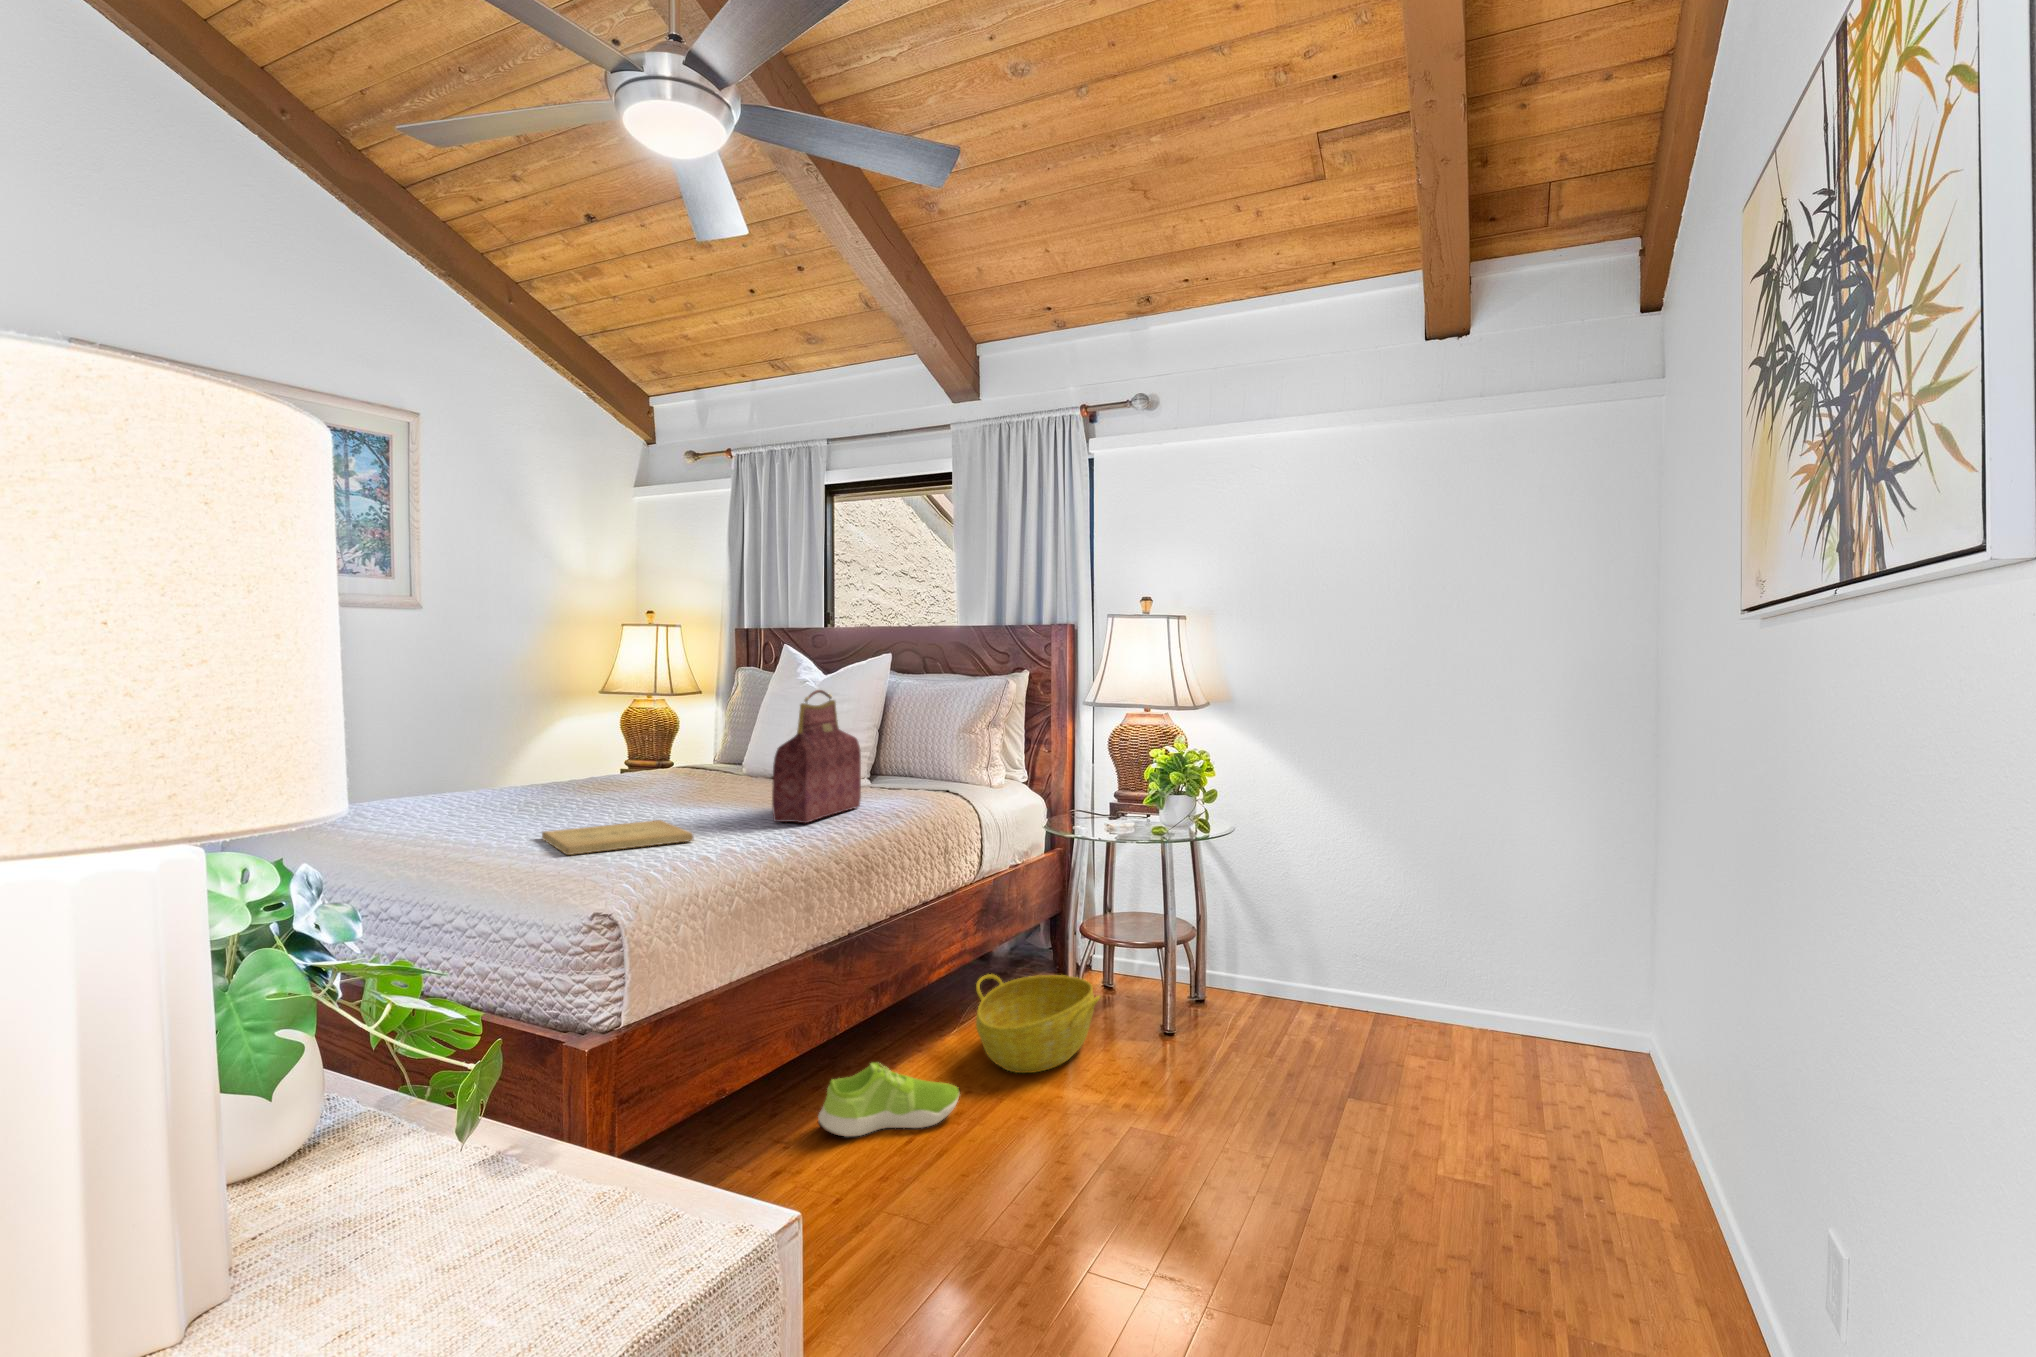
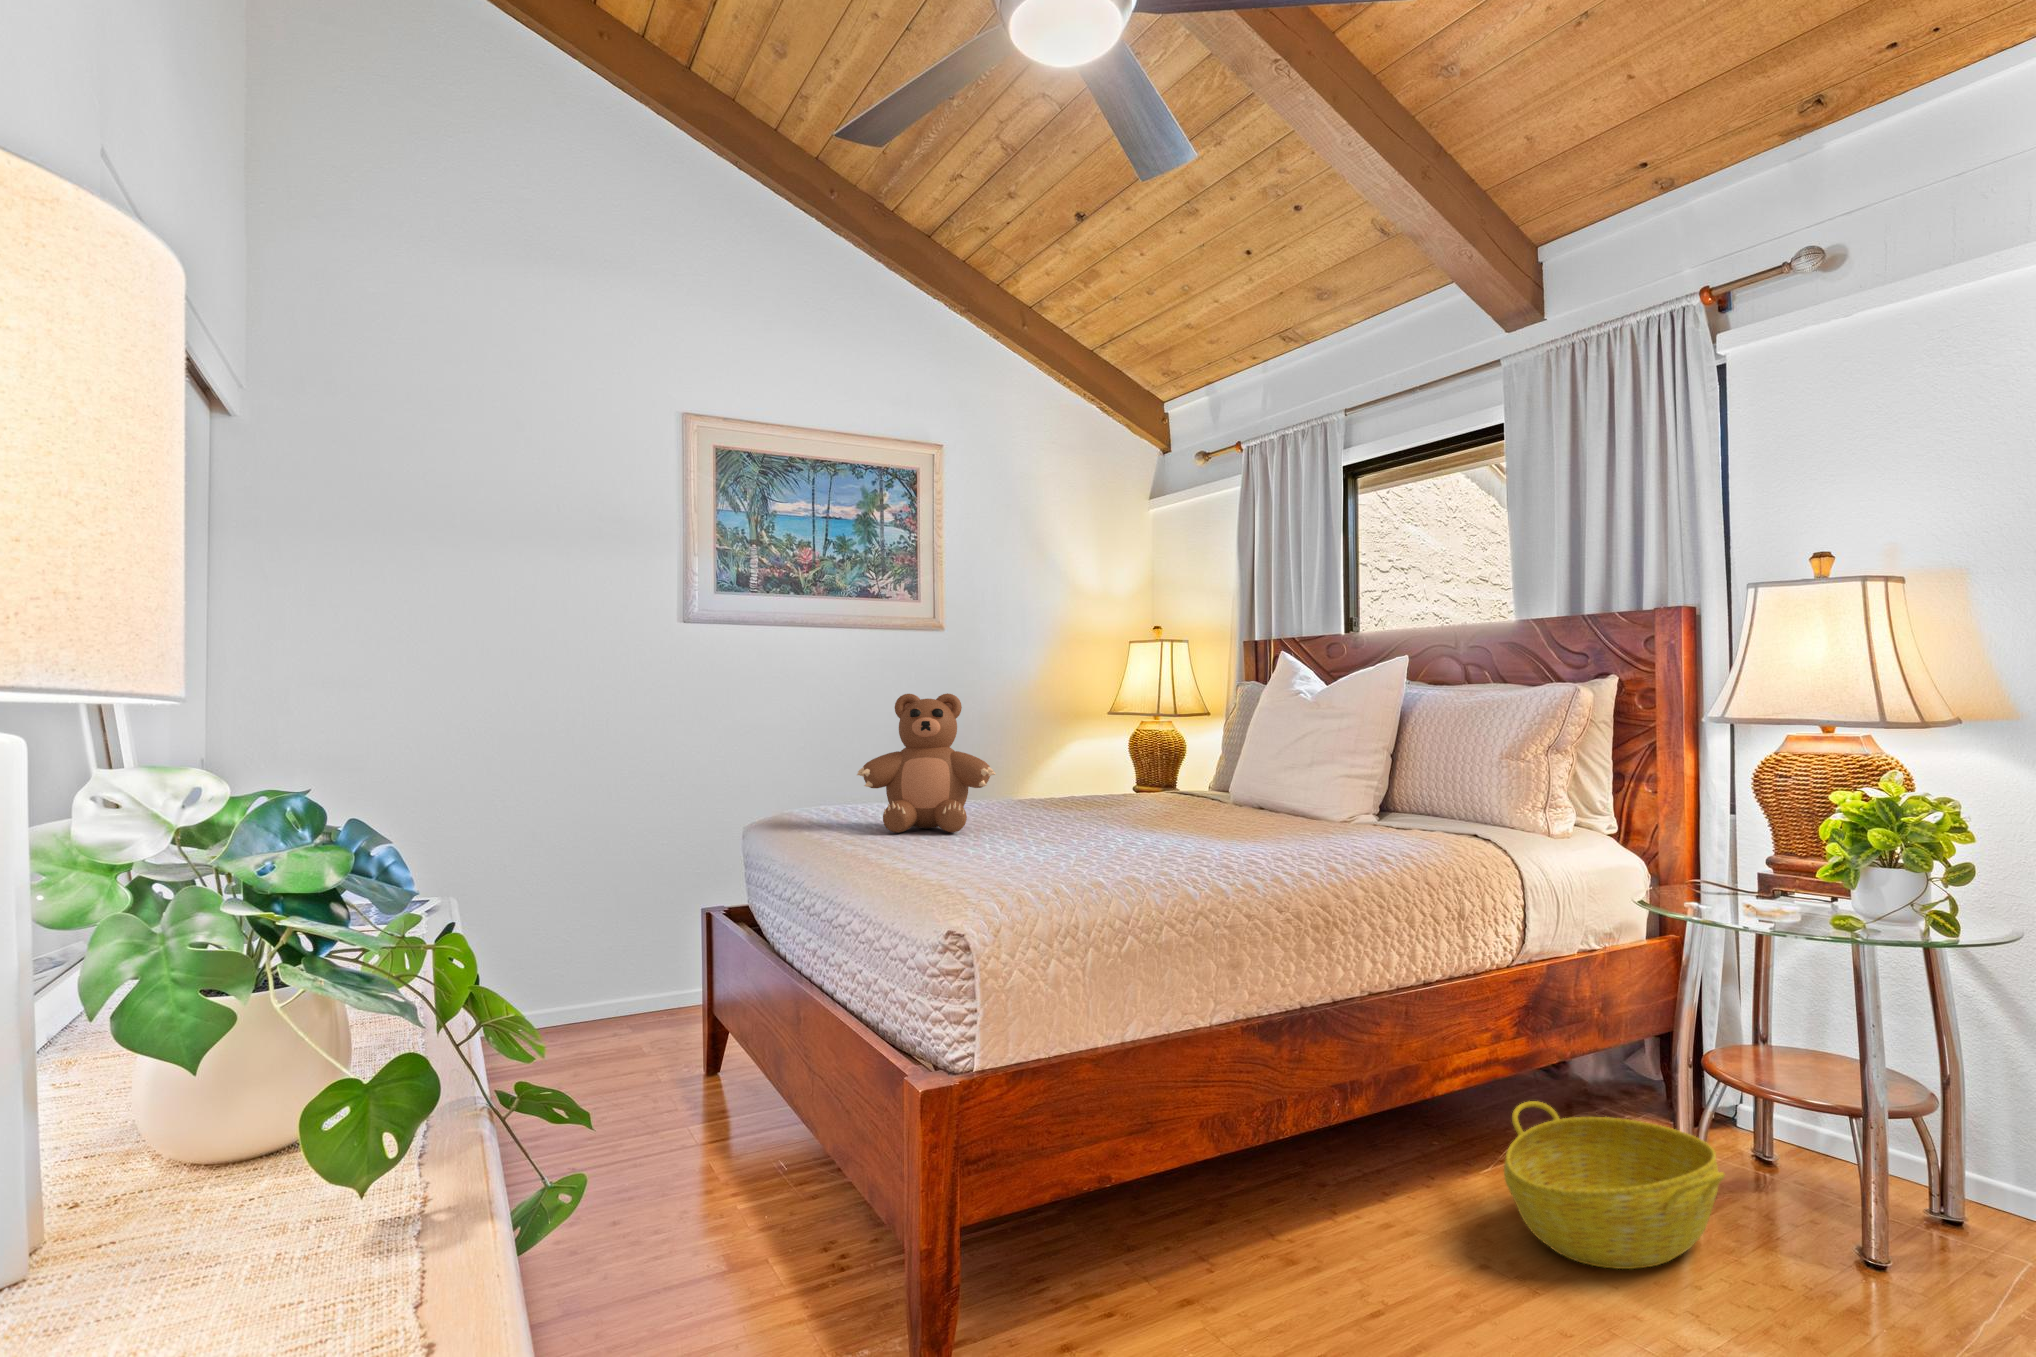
handbag: present [772,690,861,823] -> none [1211,690,1338,856]
teddy bear: none [407,692,560,830] -> present [857,693,996,833]
book: present [542,820,693,855] -> none [959,838,1102,865]
shoe: present [818,1063,960,1137] -> none [1255,1189,1464,1303]

